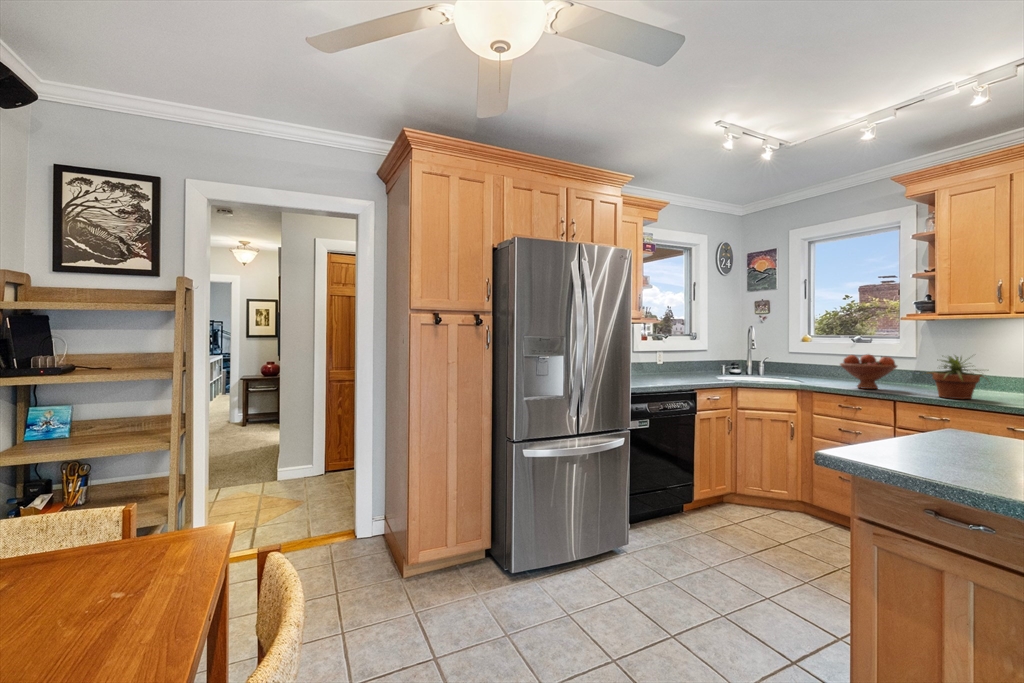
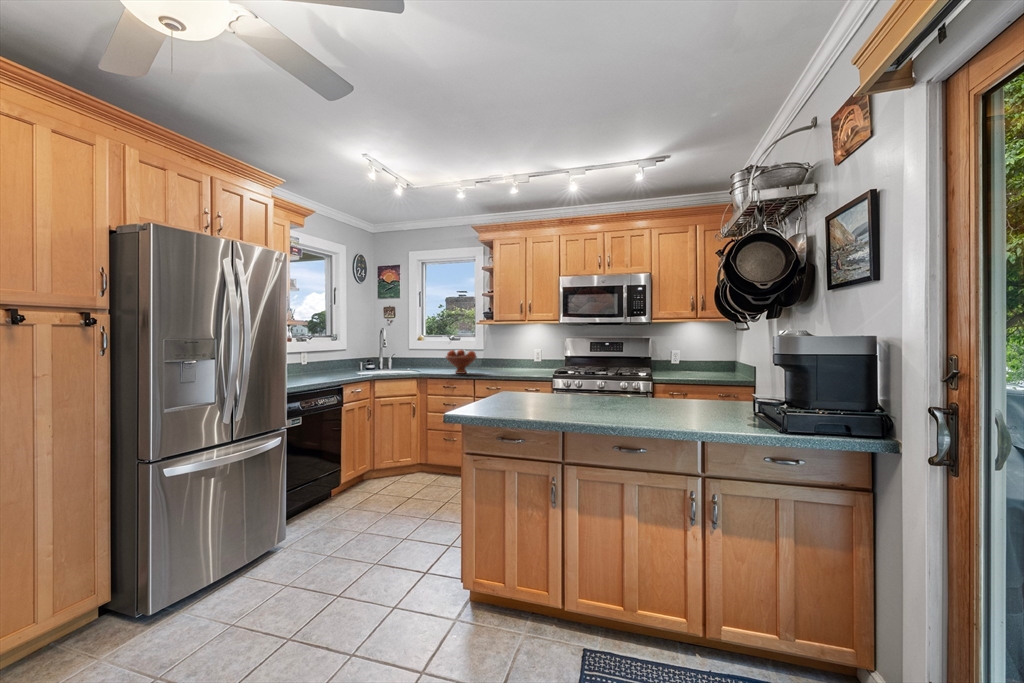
potted plant: present [928,356,987,399] -> none [489,348,524,376]

